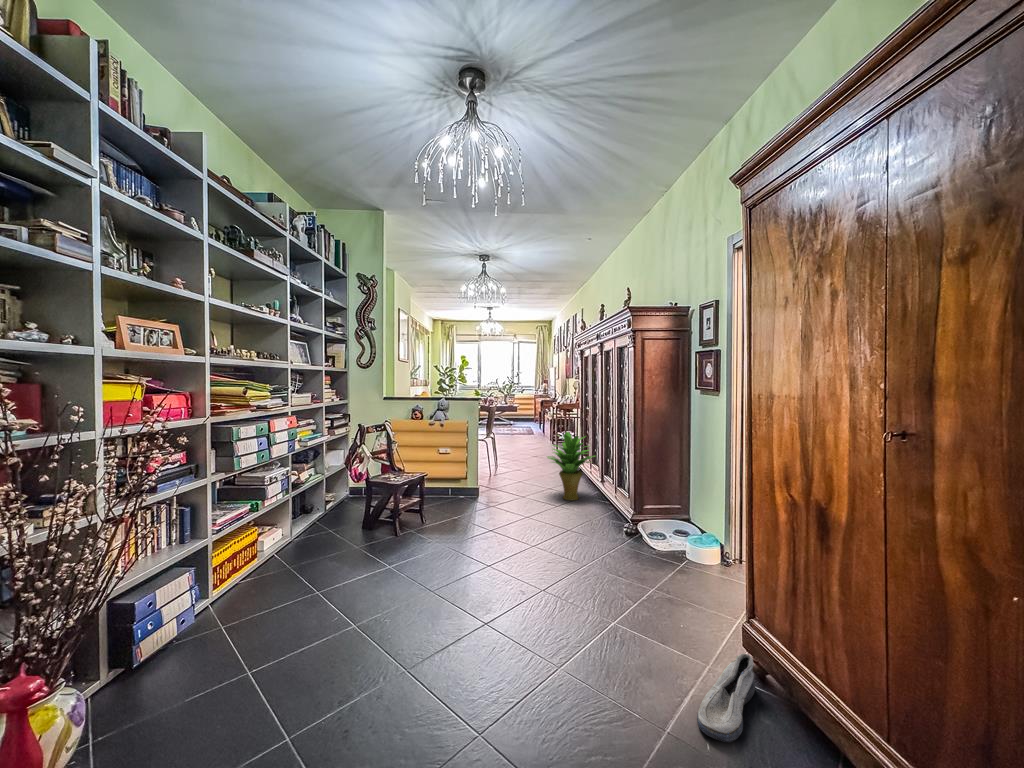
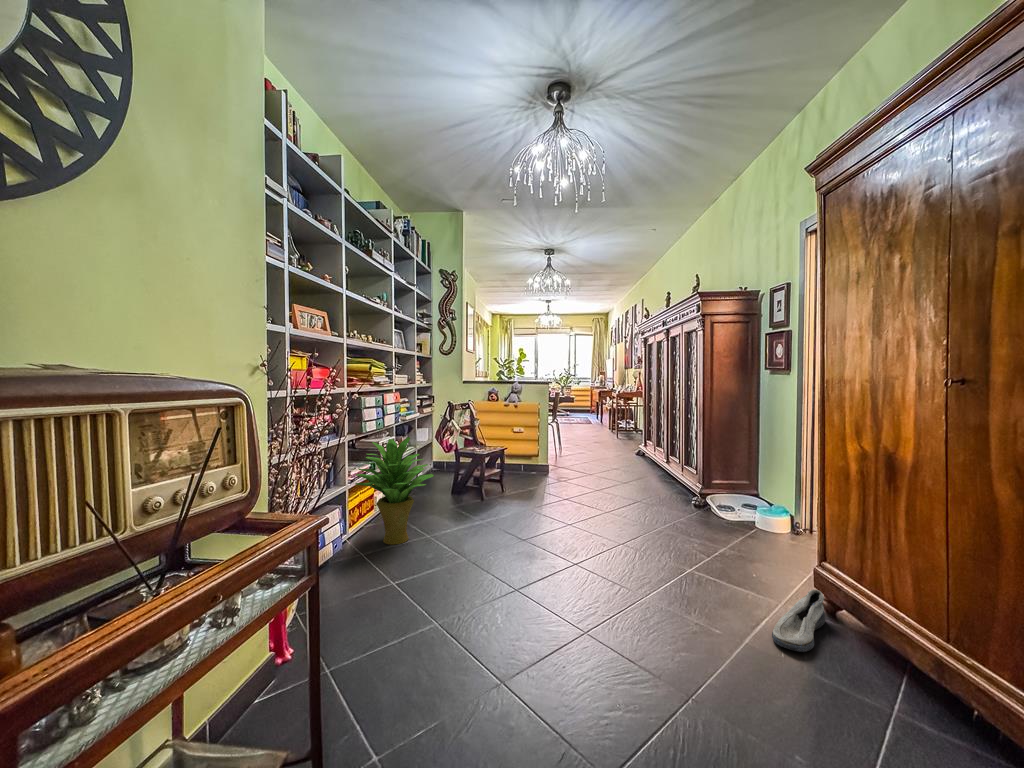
potted plant: present [548,432,595,500] -> present [355,437,433,545]

